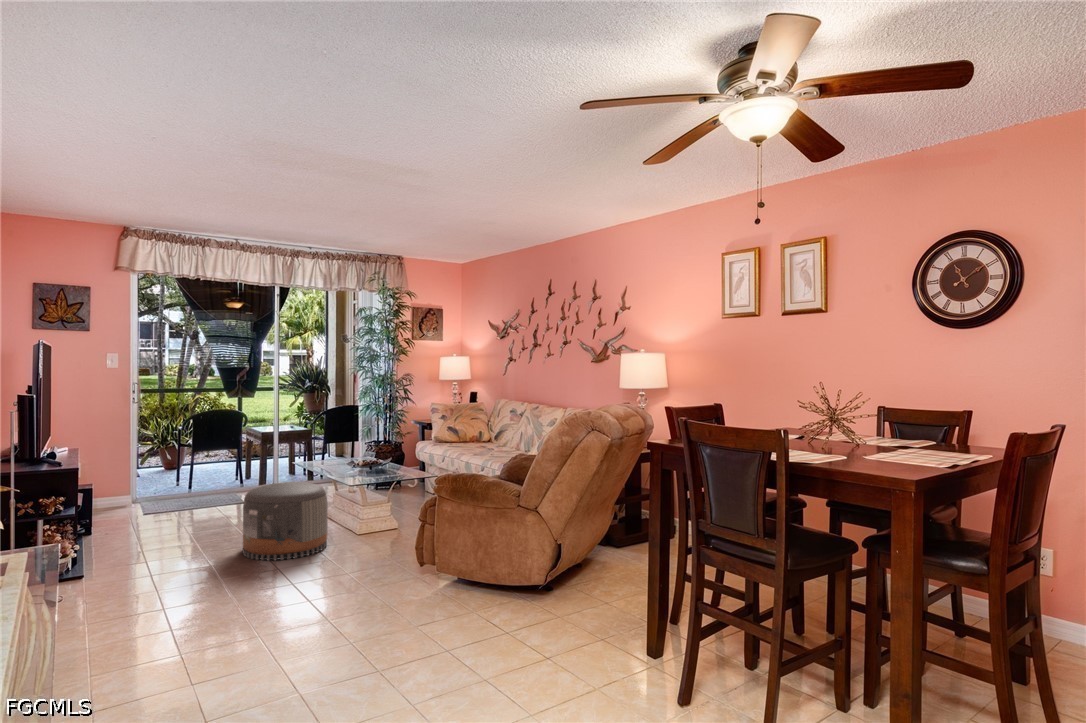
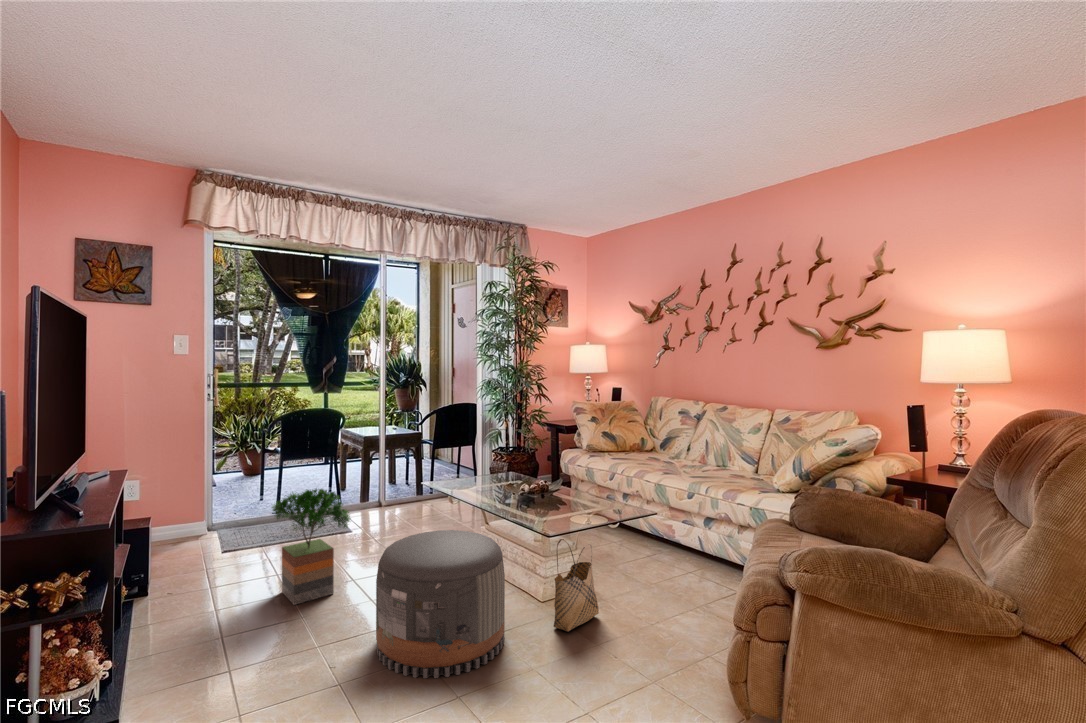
potted tree: none [177,460,235,536] -> present [272,489,351,605]
woven basket: none [361,488,395,543] -> present [554,539,599,632]

